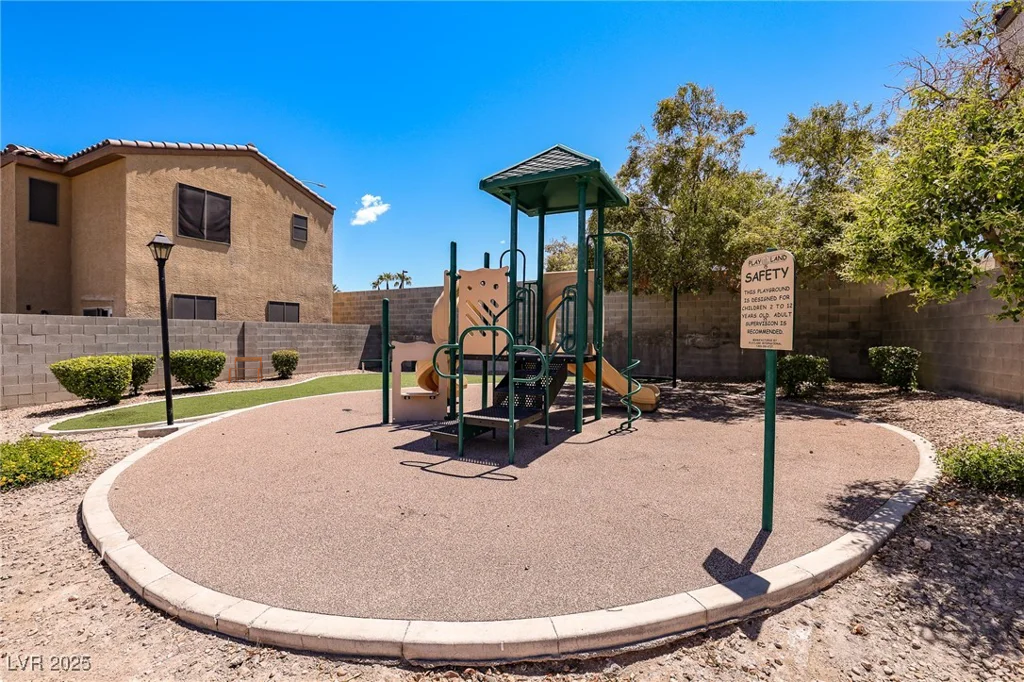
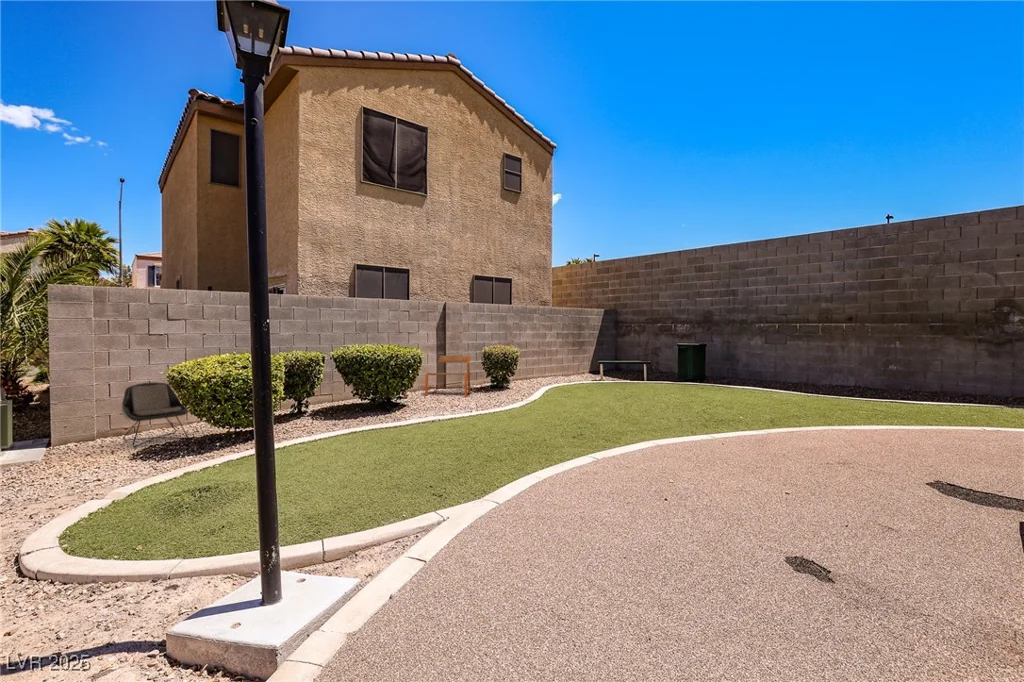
lounge chair: none [14,375,66,412] -> present [121,382,188,448]

